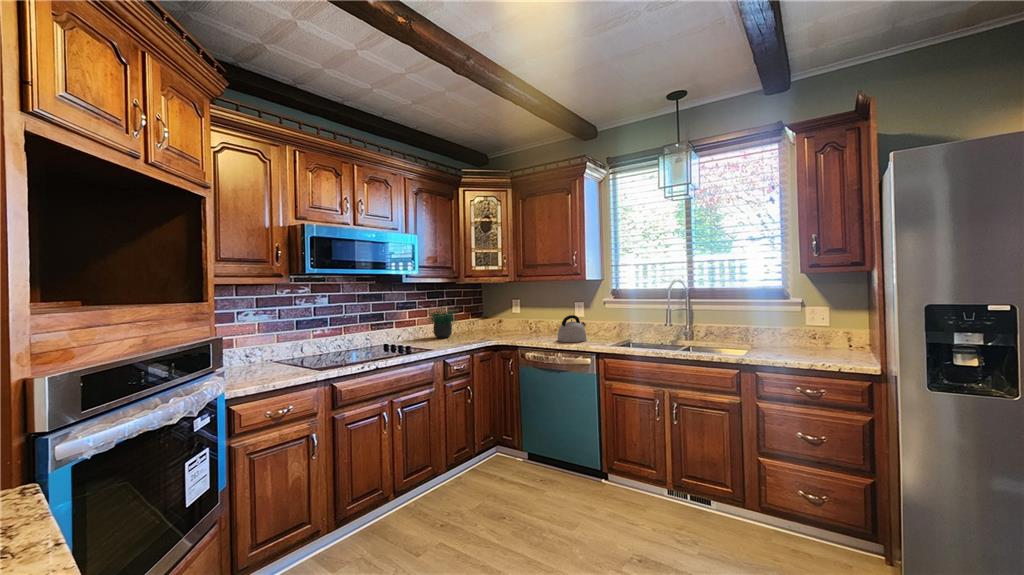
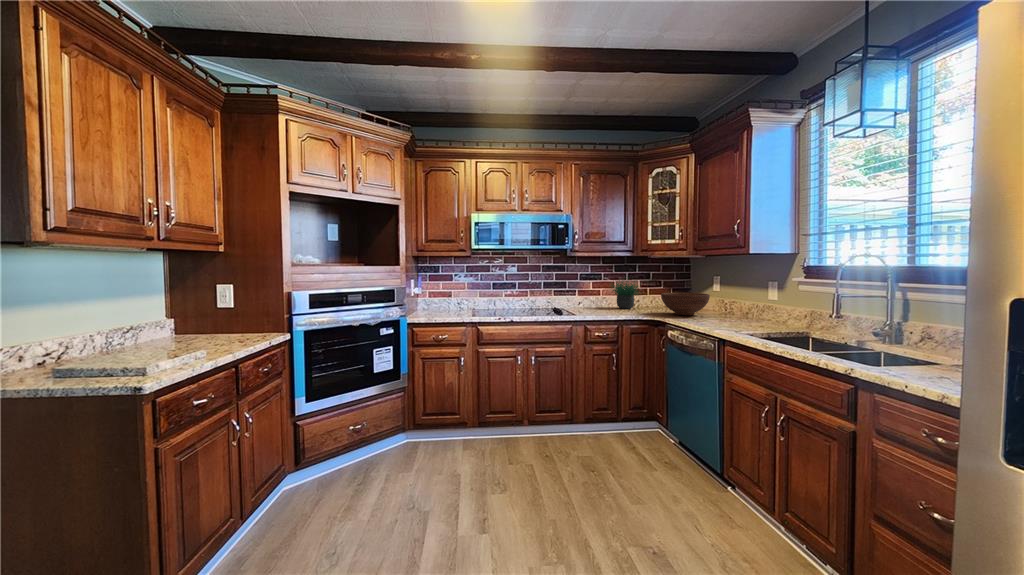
kettle: present [558,315,587,342] -> none [718,295,762,327]
fruit bowl: none [490,316,532,338] -> present [661,293,710,315]

